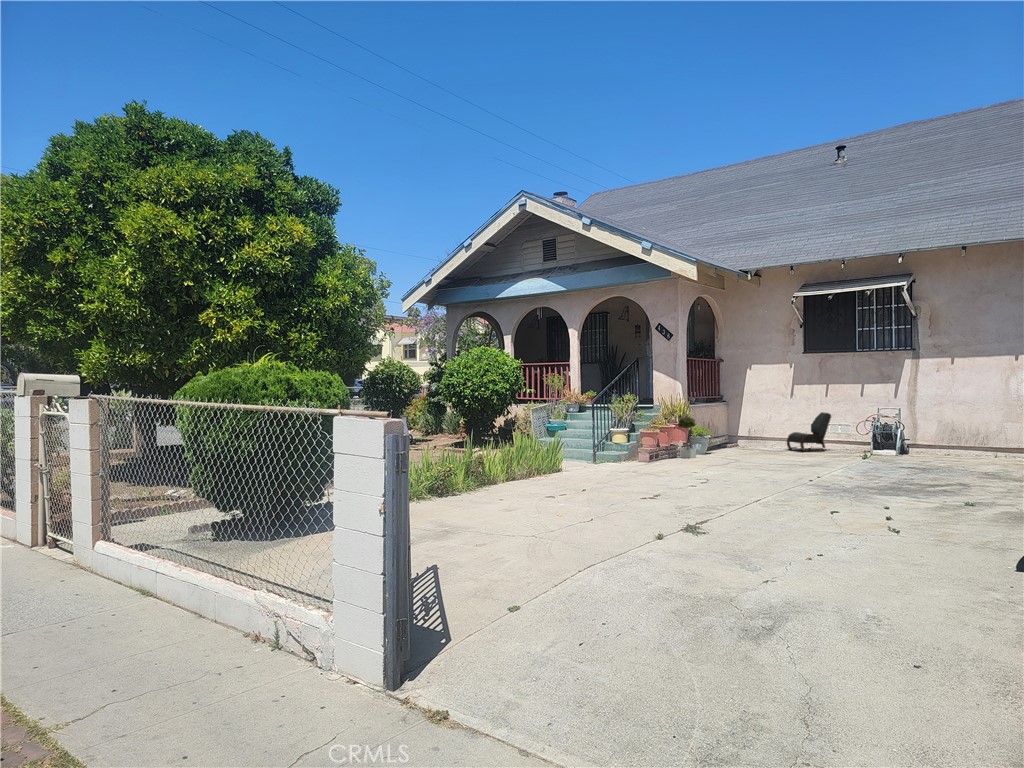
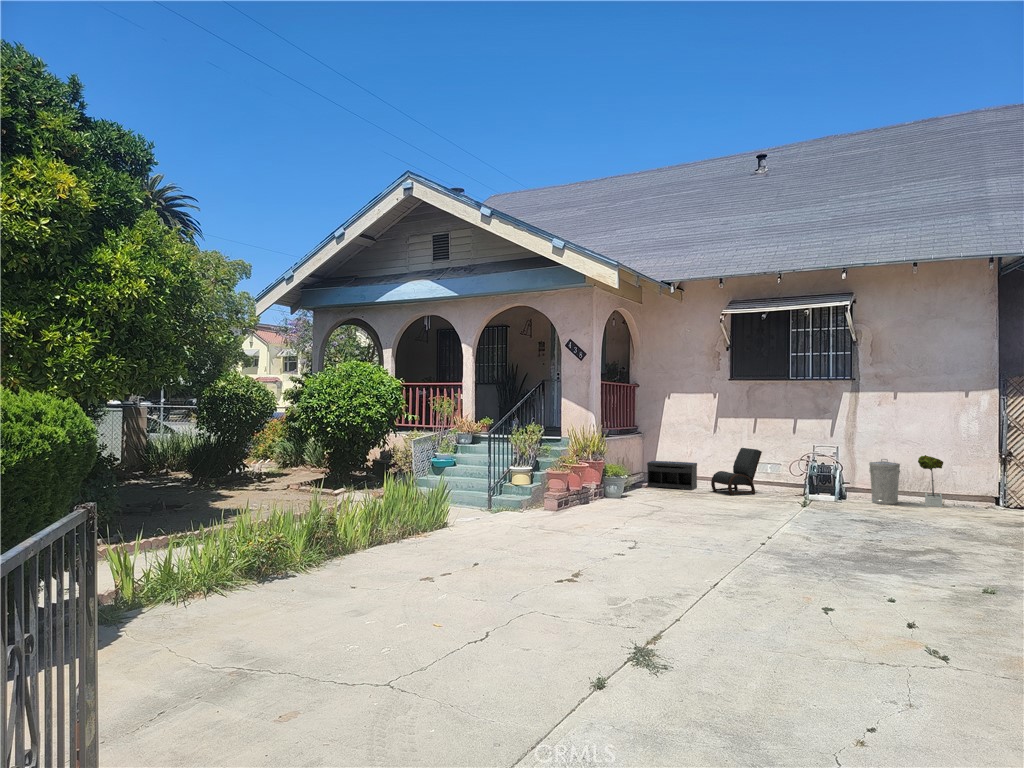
potted tree: present [678,417,696,458] -> present [918,455,943,507]
trash can: none [927,418,956,458] -> present [869,459,900,505]
bench: none [730,425,775,449] -> present [647,461,697,490]

